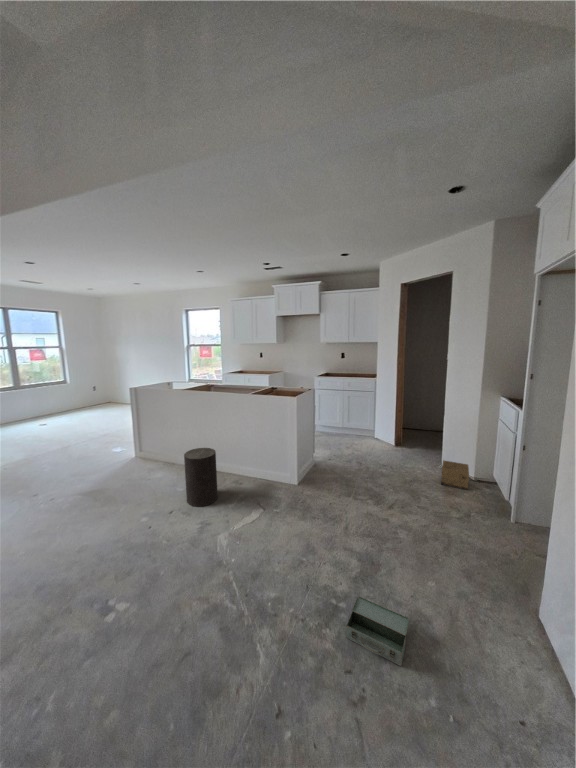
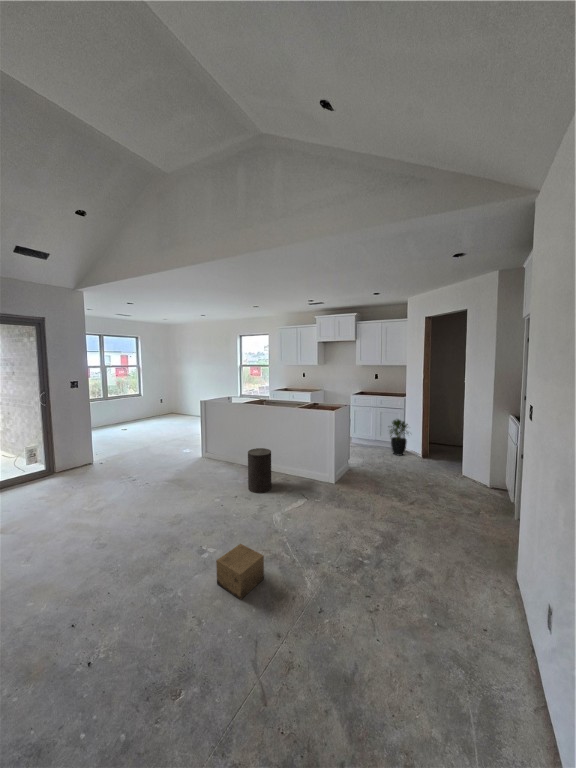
potted plant: none [357,402,386,444] -> present [390,419,408,456]
cardboard box: present [441,461,469,490] -> present [216,544,264,600]
toolbox: present [346,597,409,666] -> none [369,552,414,592]

